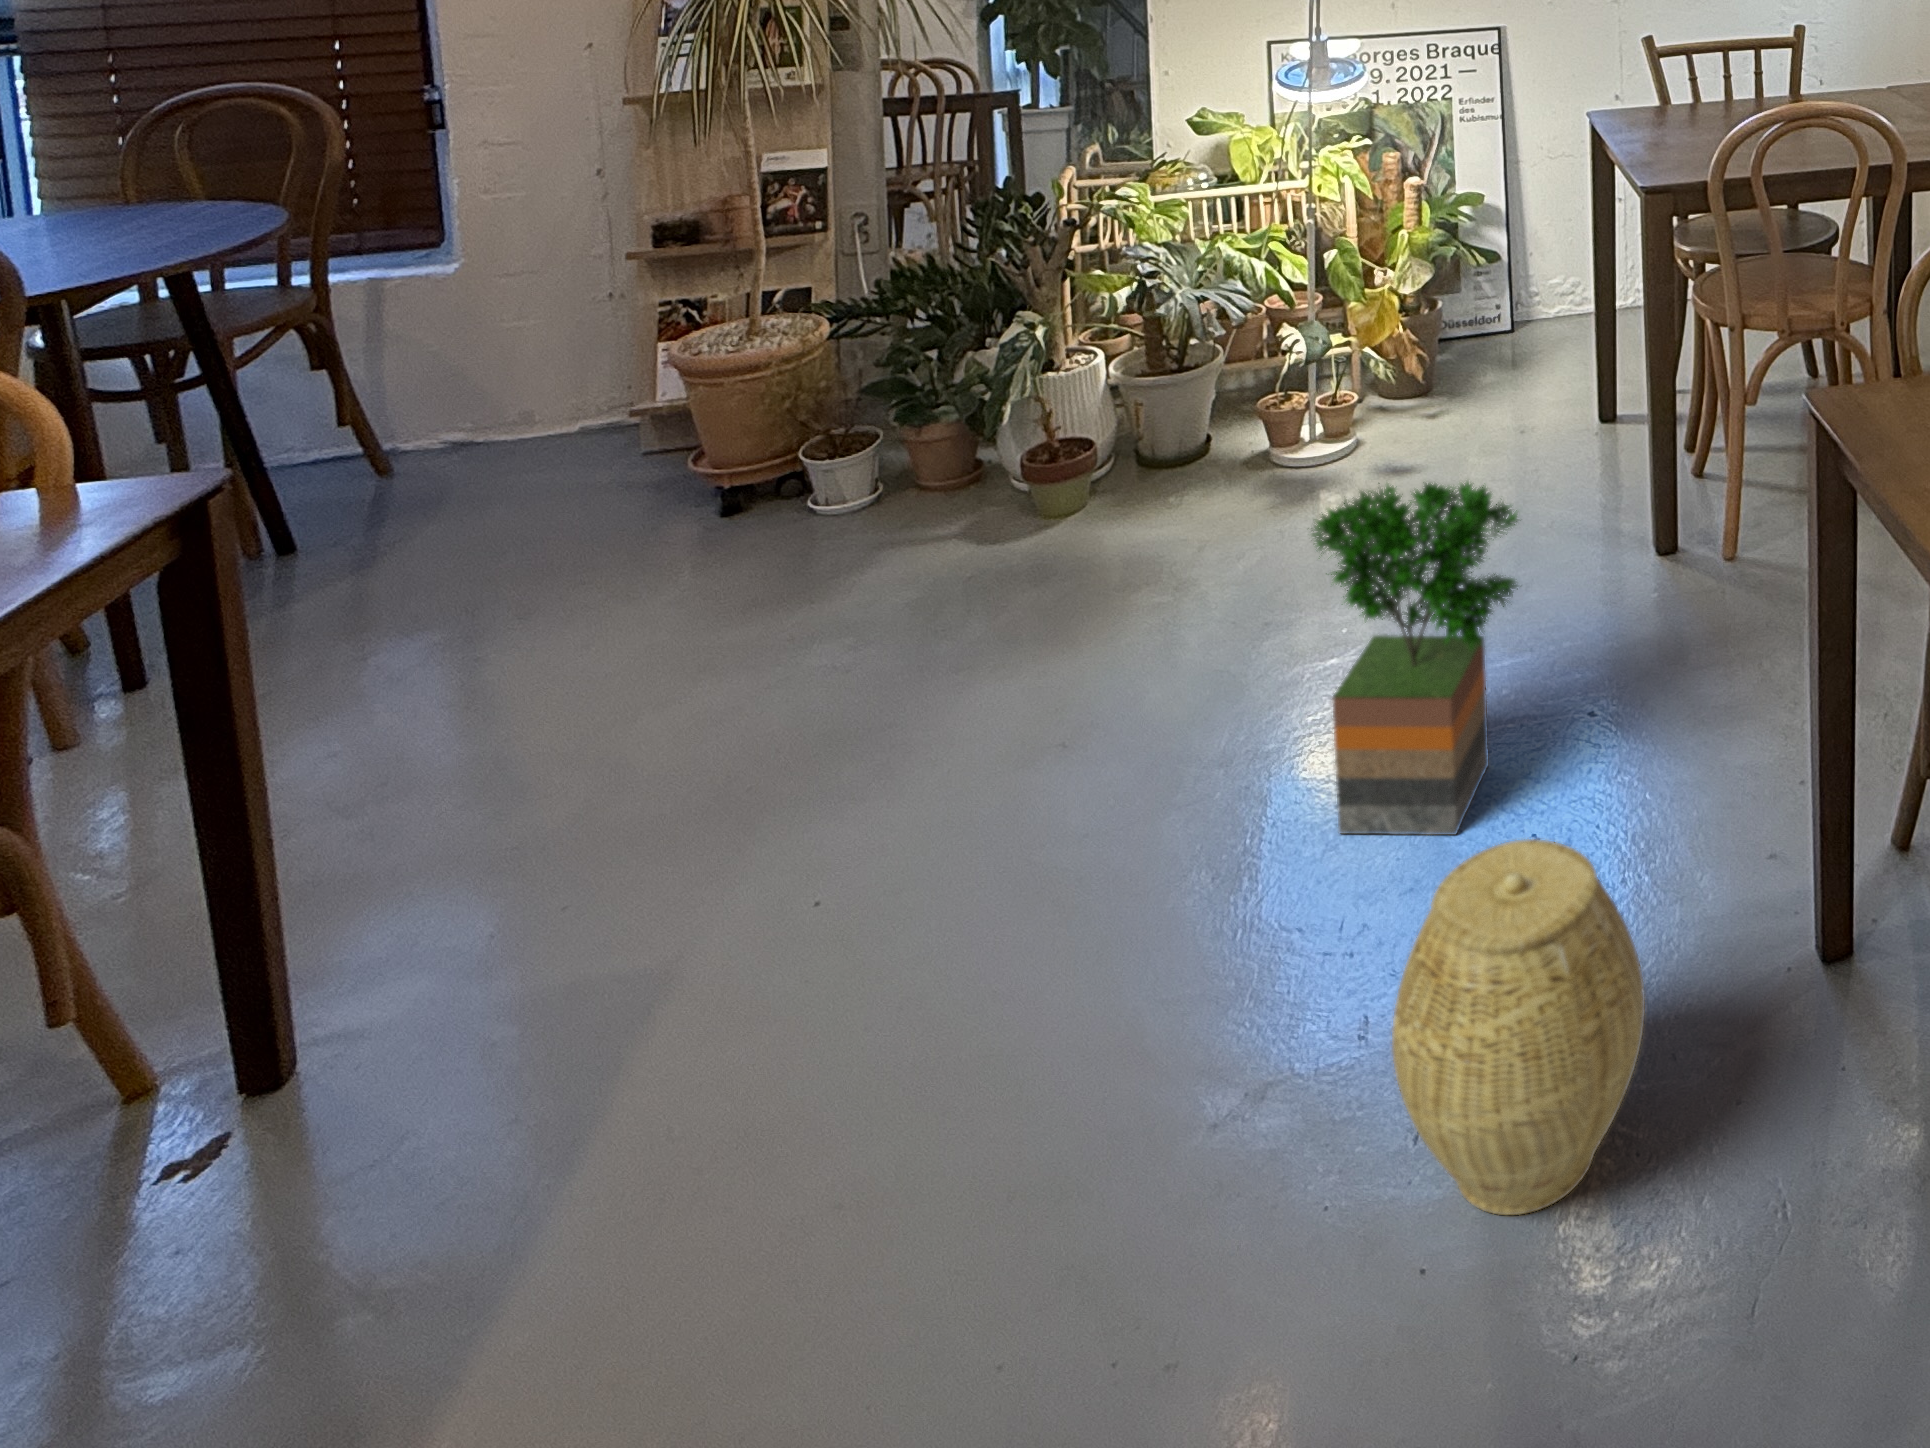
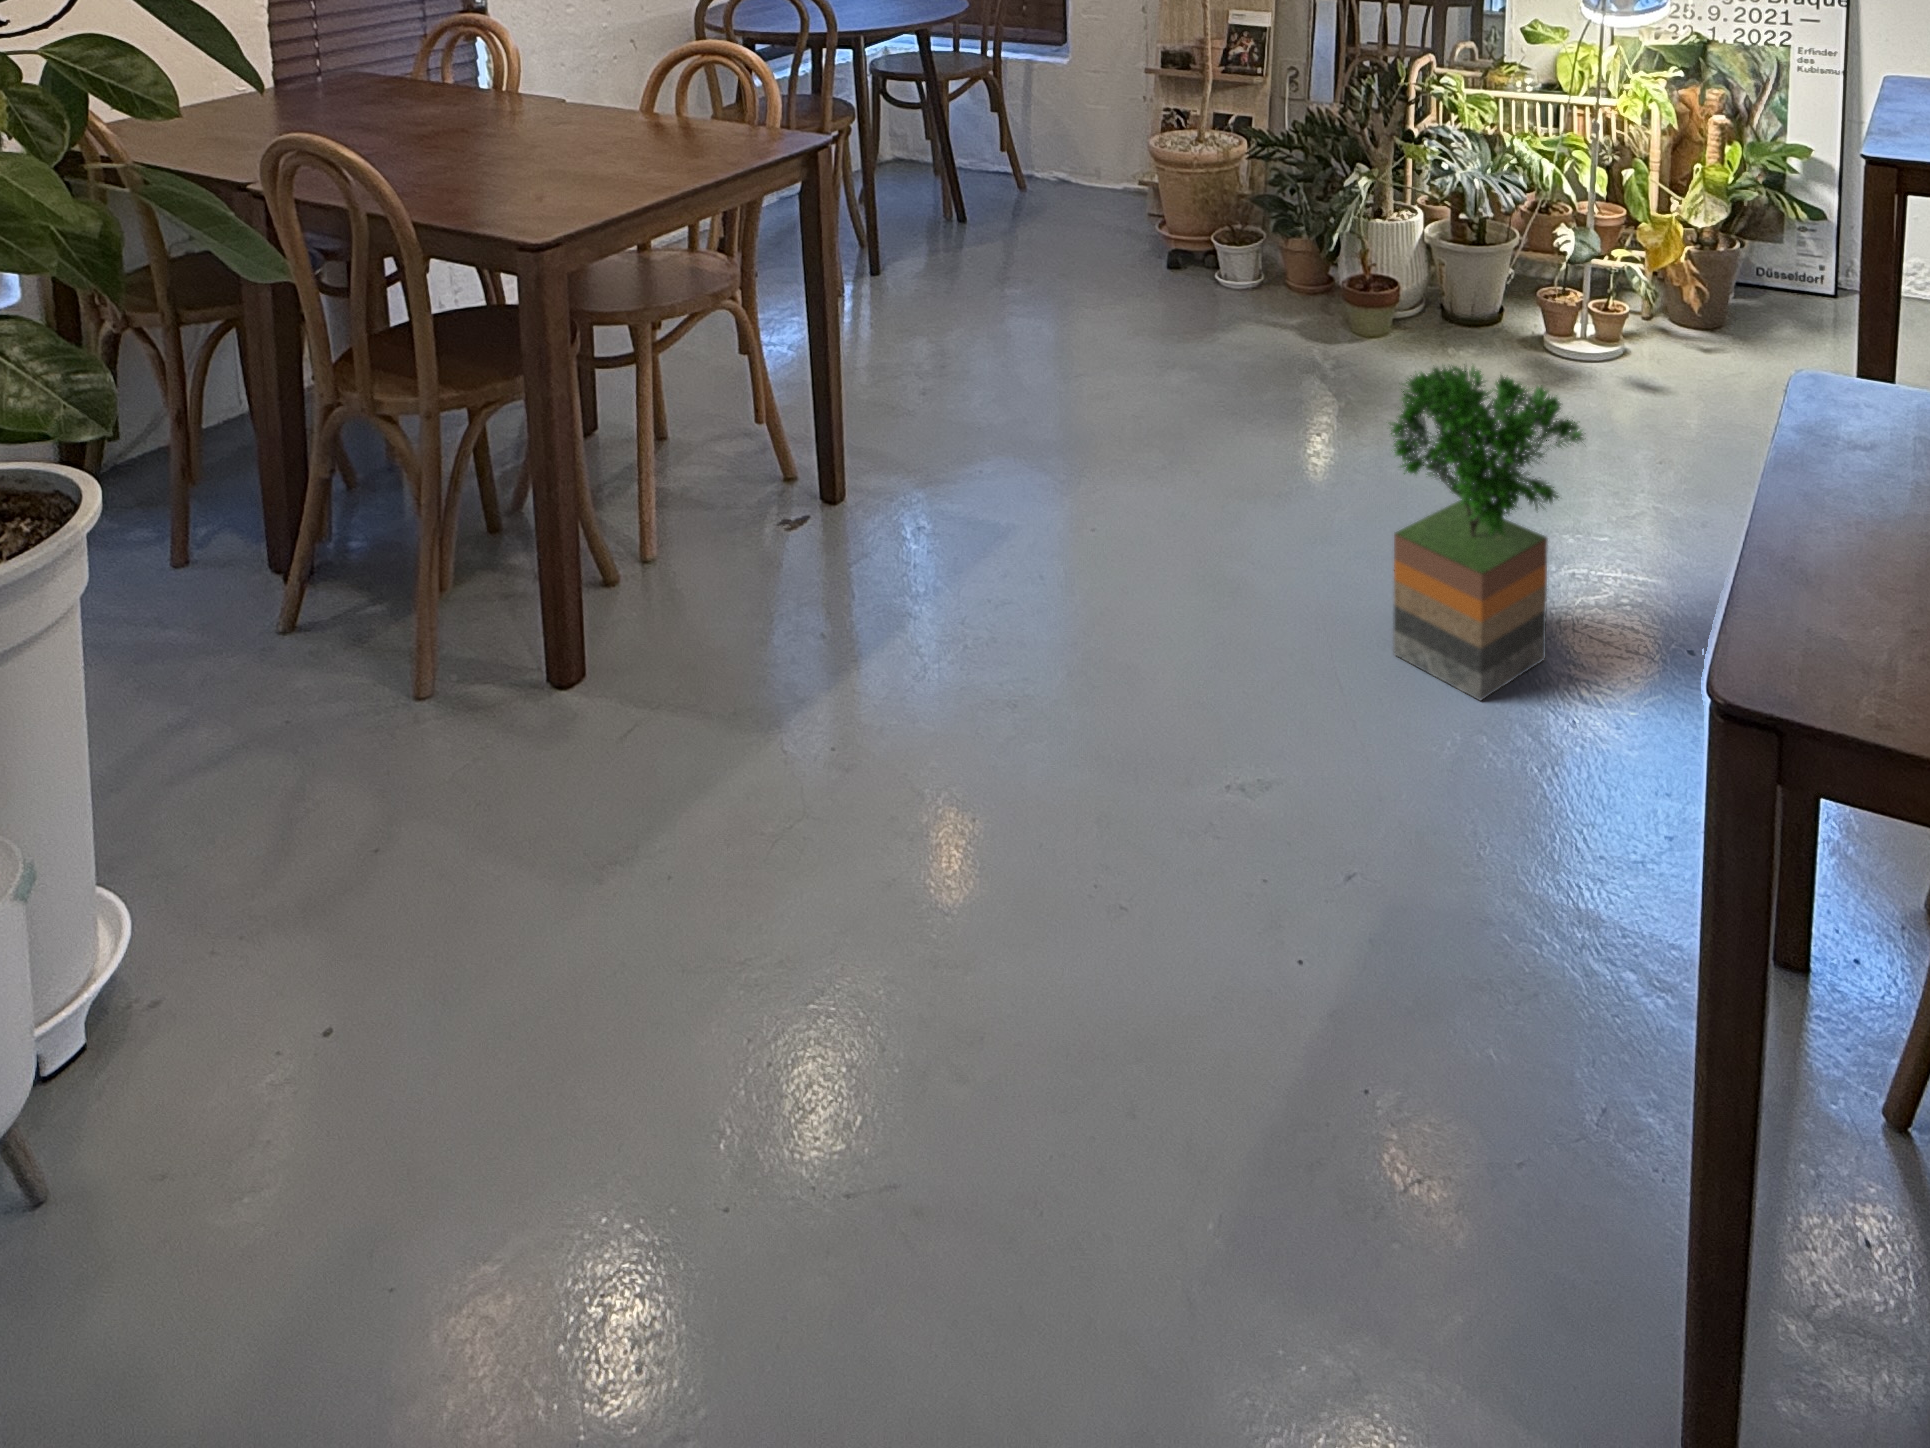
woven basket: present [1392,839,1645,1215] -> none [1252,687,1481,1020]

